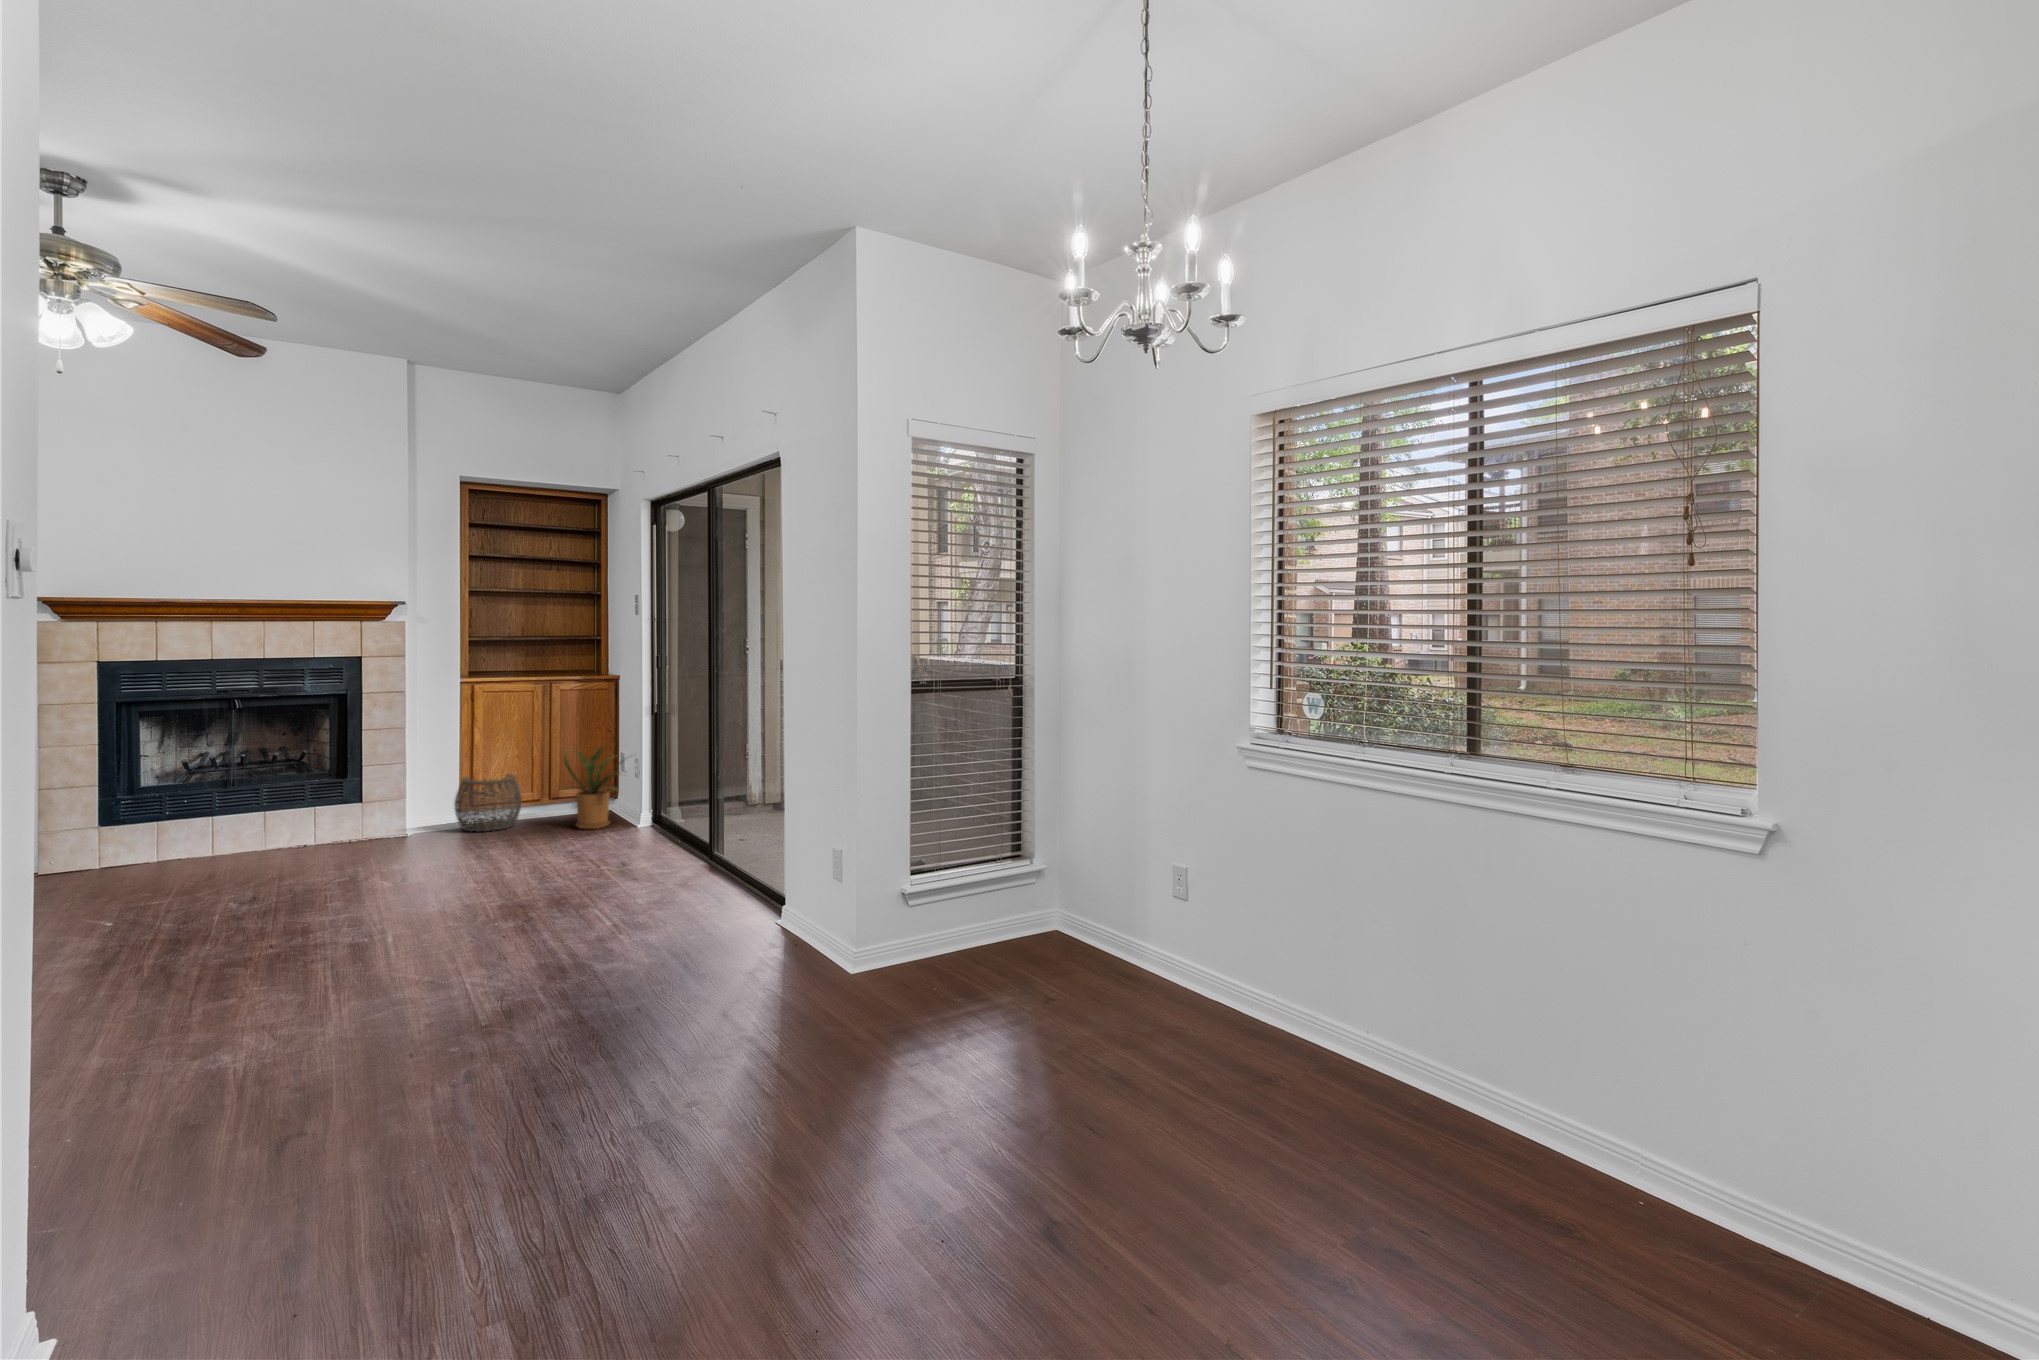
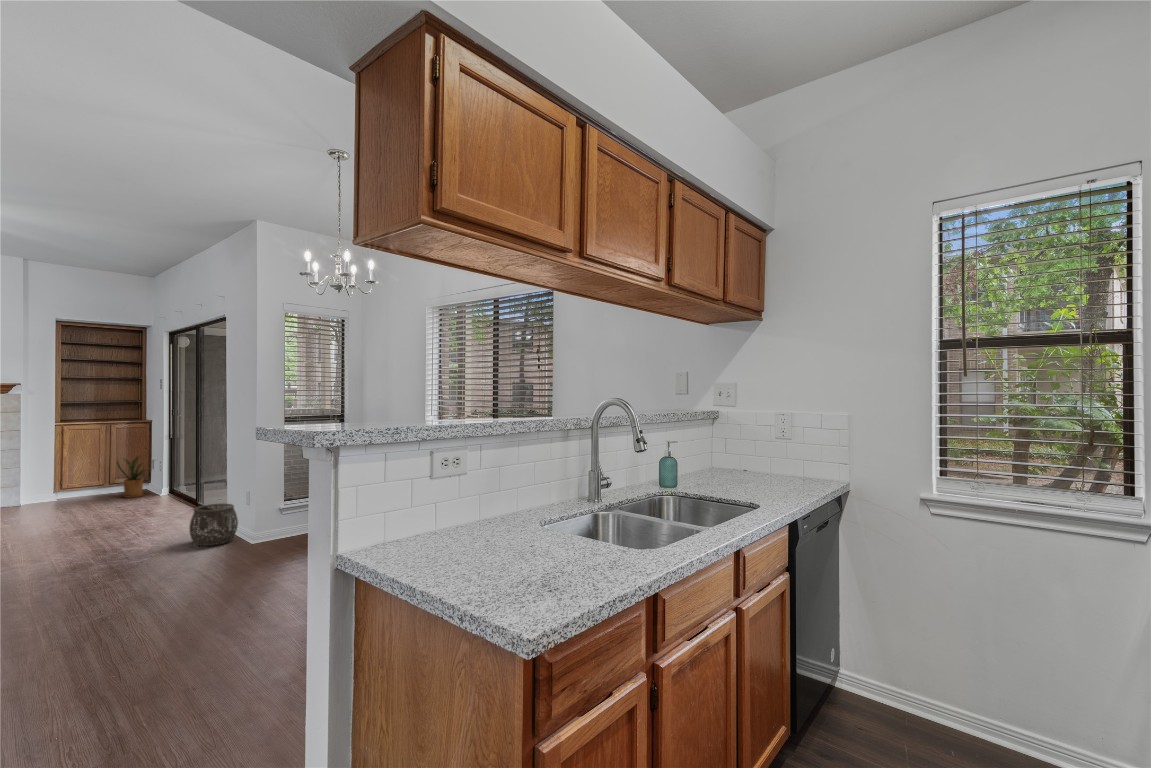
woven basket: present [455,774,522,832] -> present [189,504,238,546]

